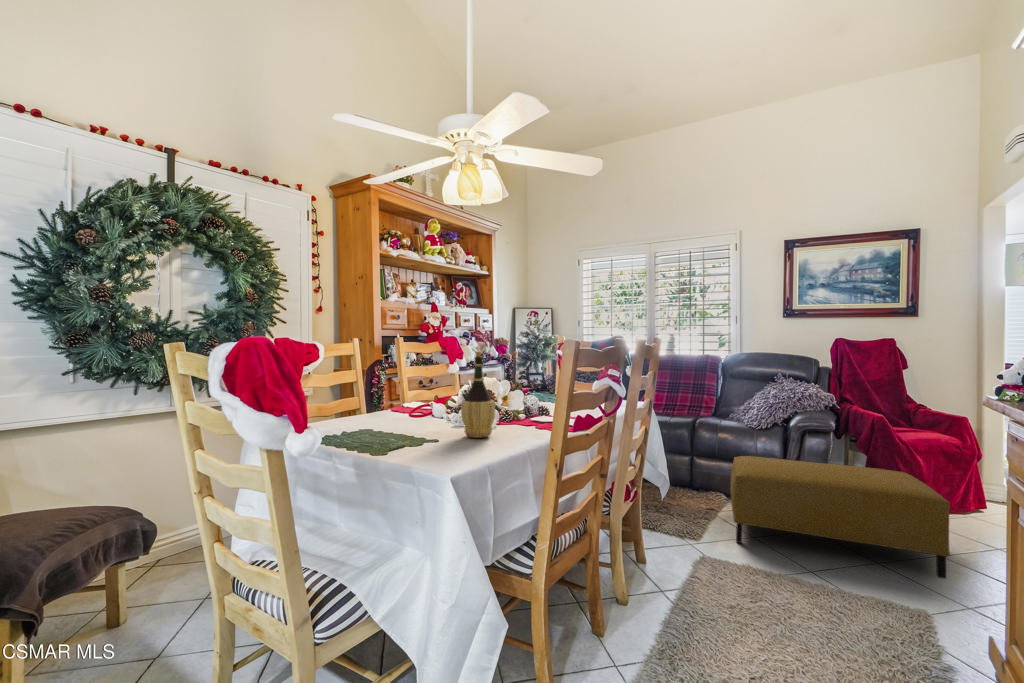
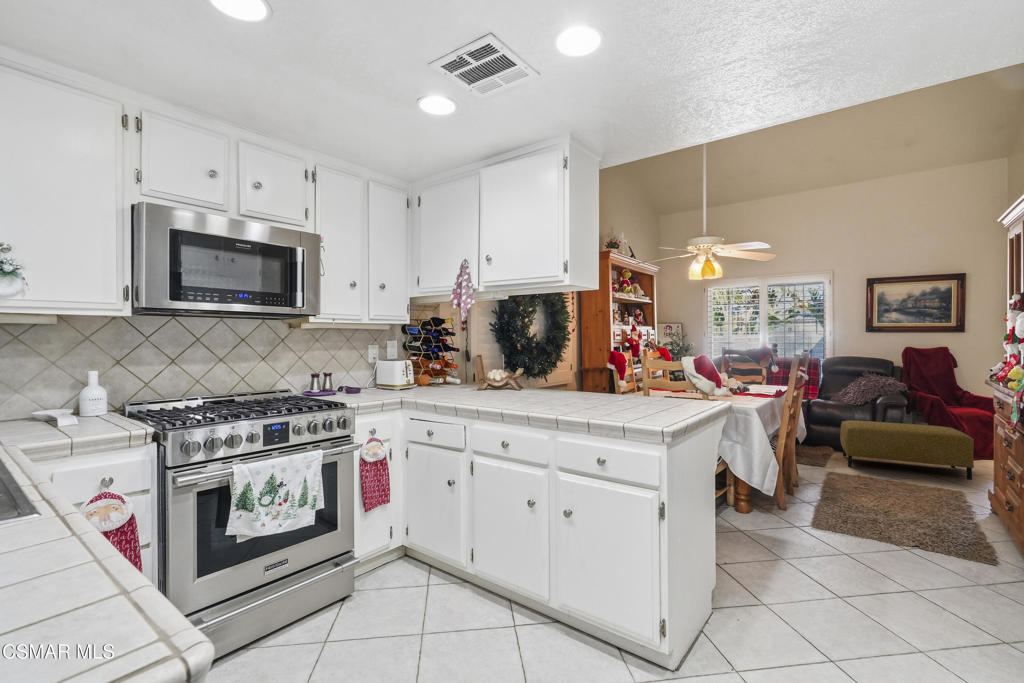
wine bottle: present [461,352,495,438] -> none [730,361,747,399]

